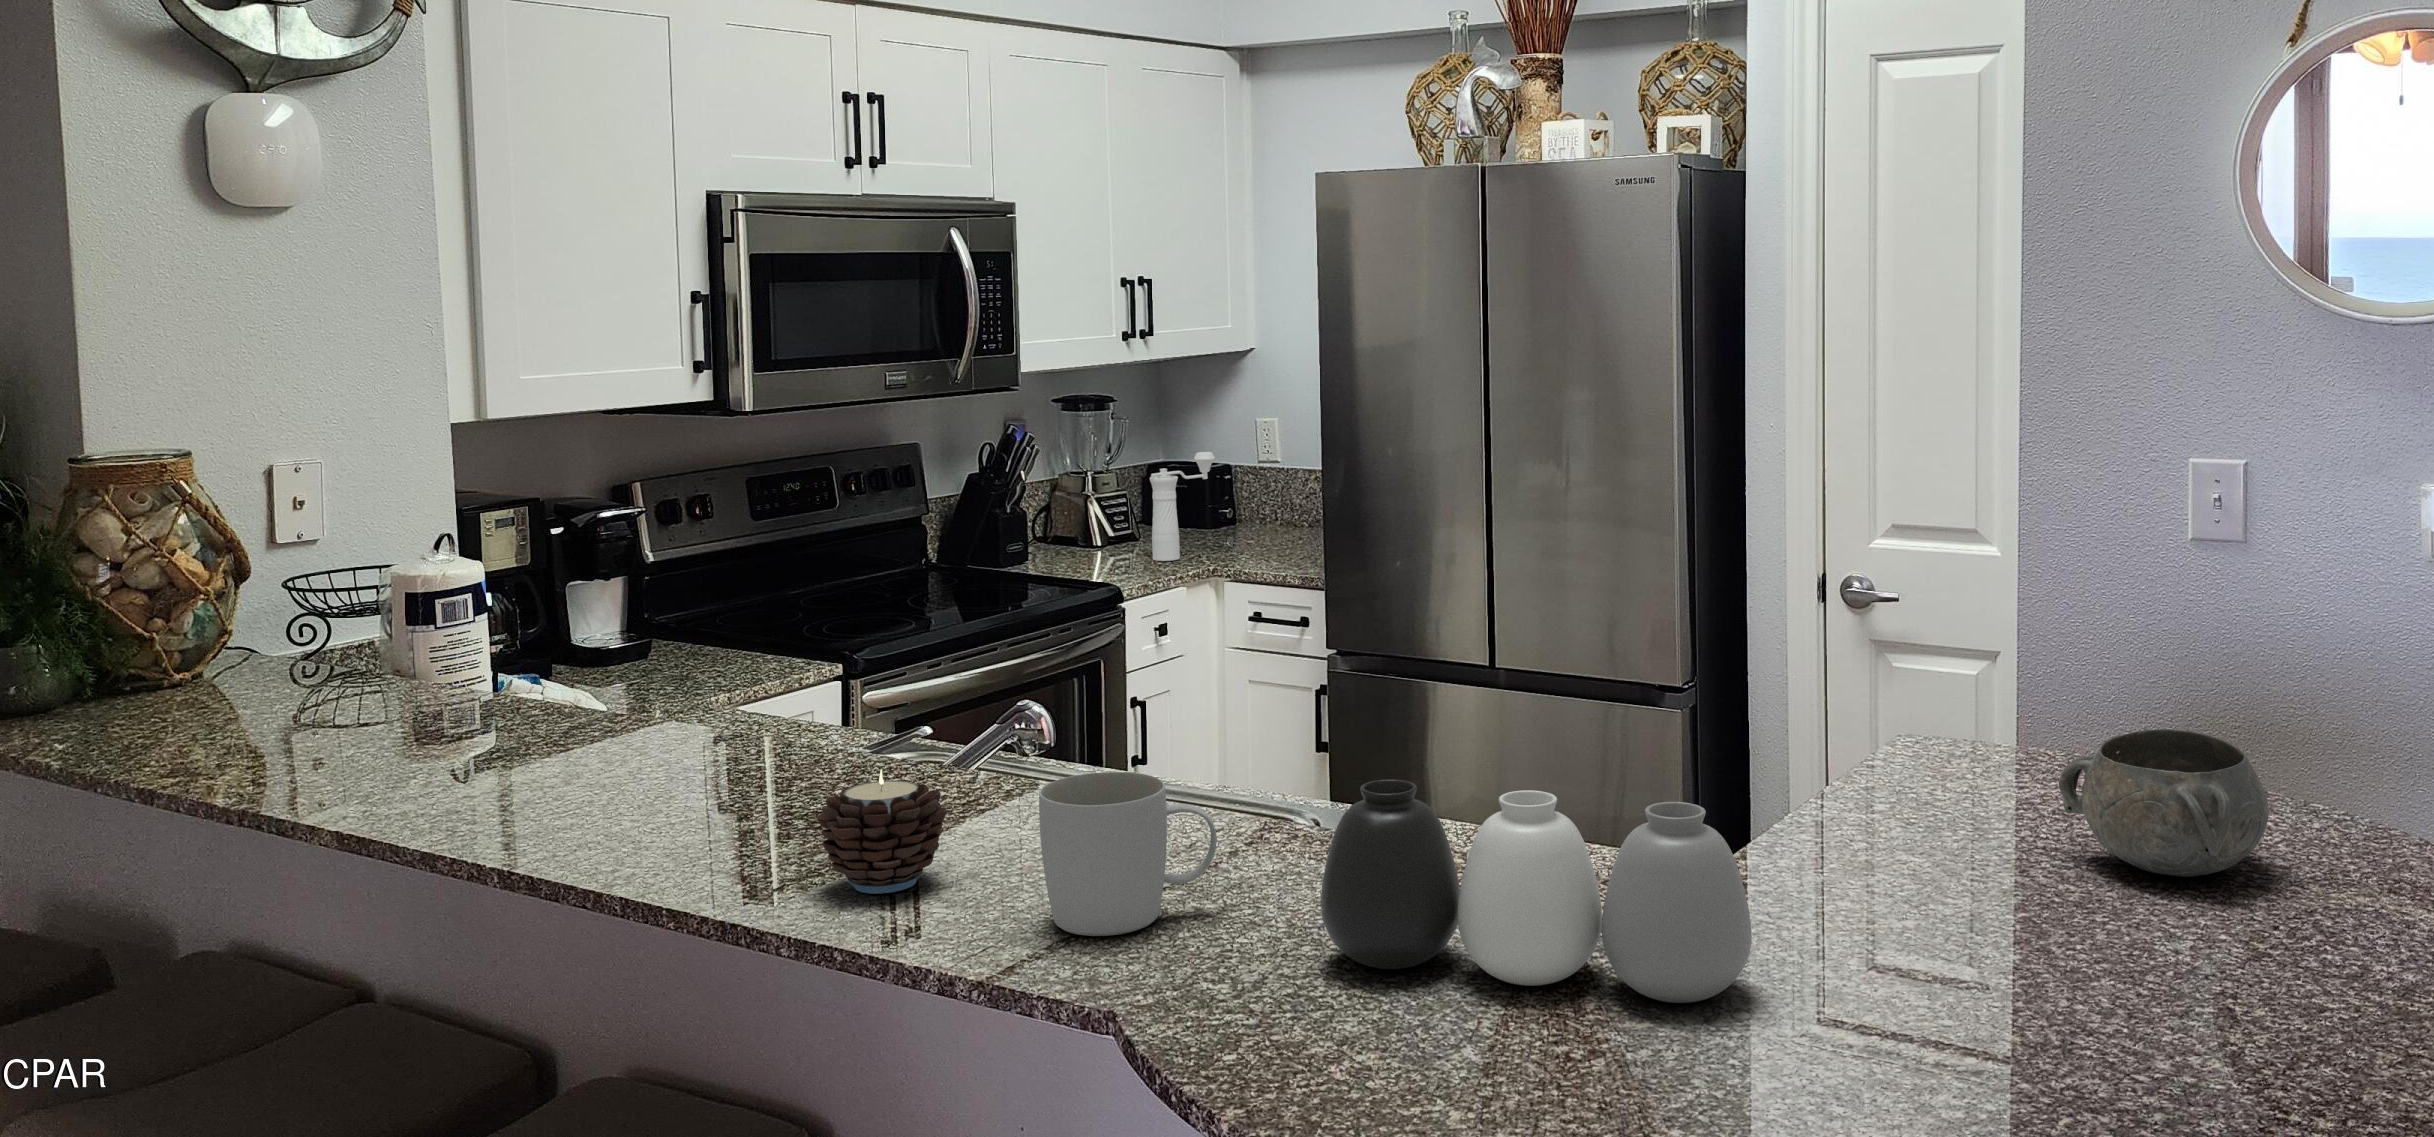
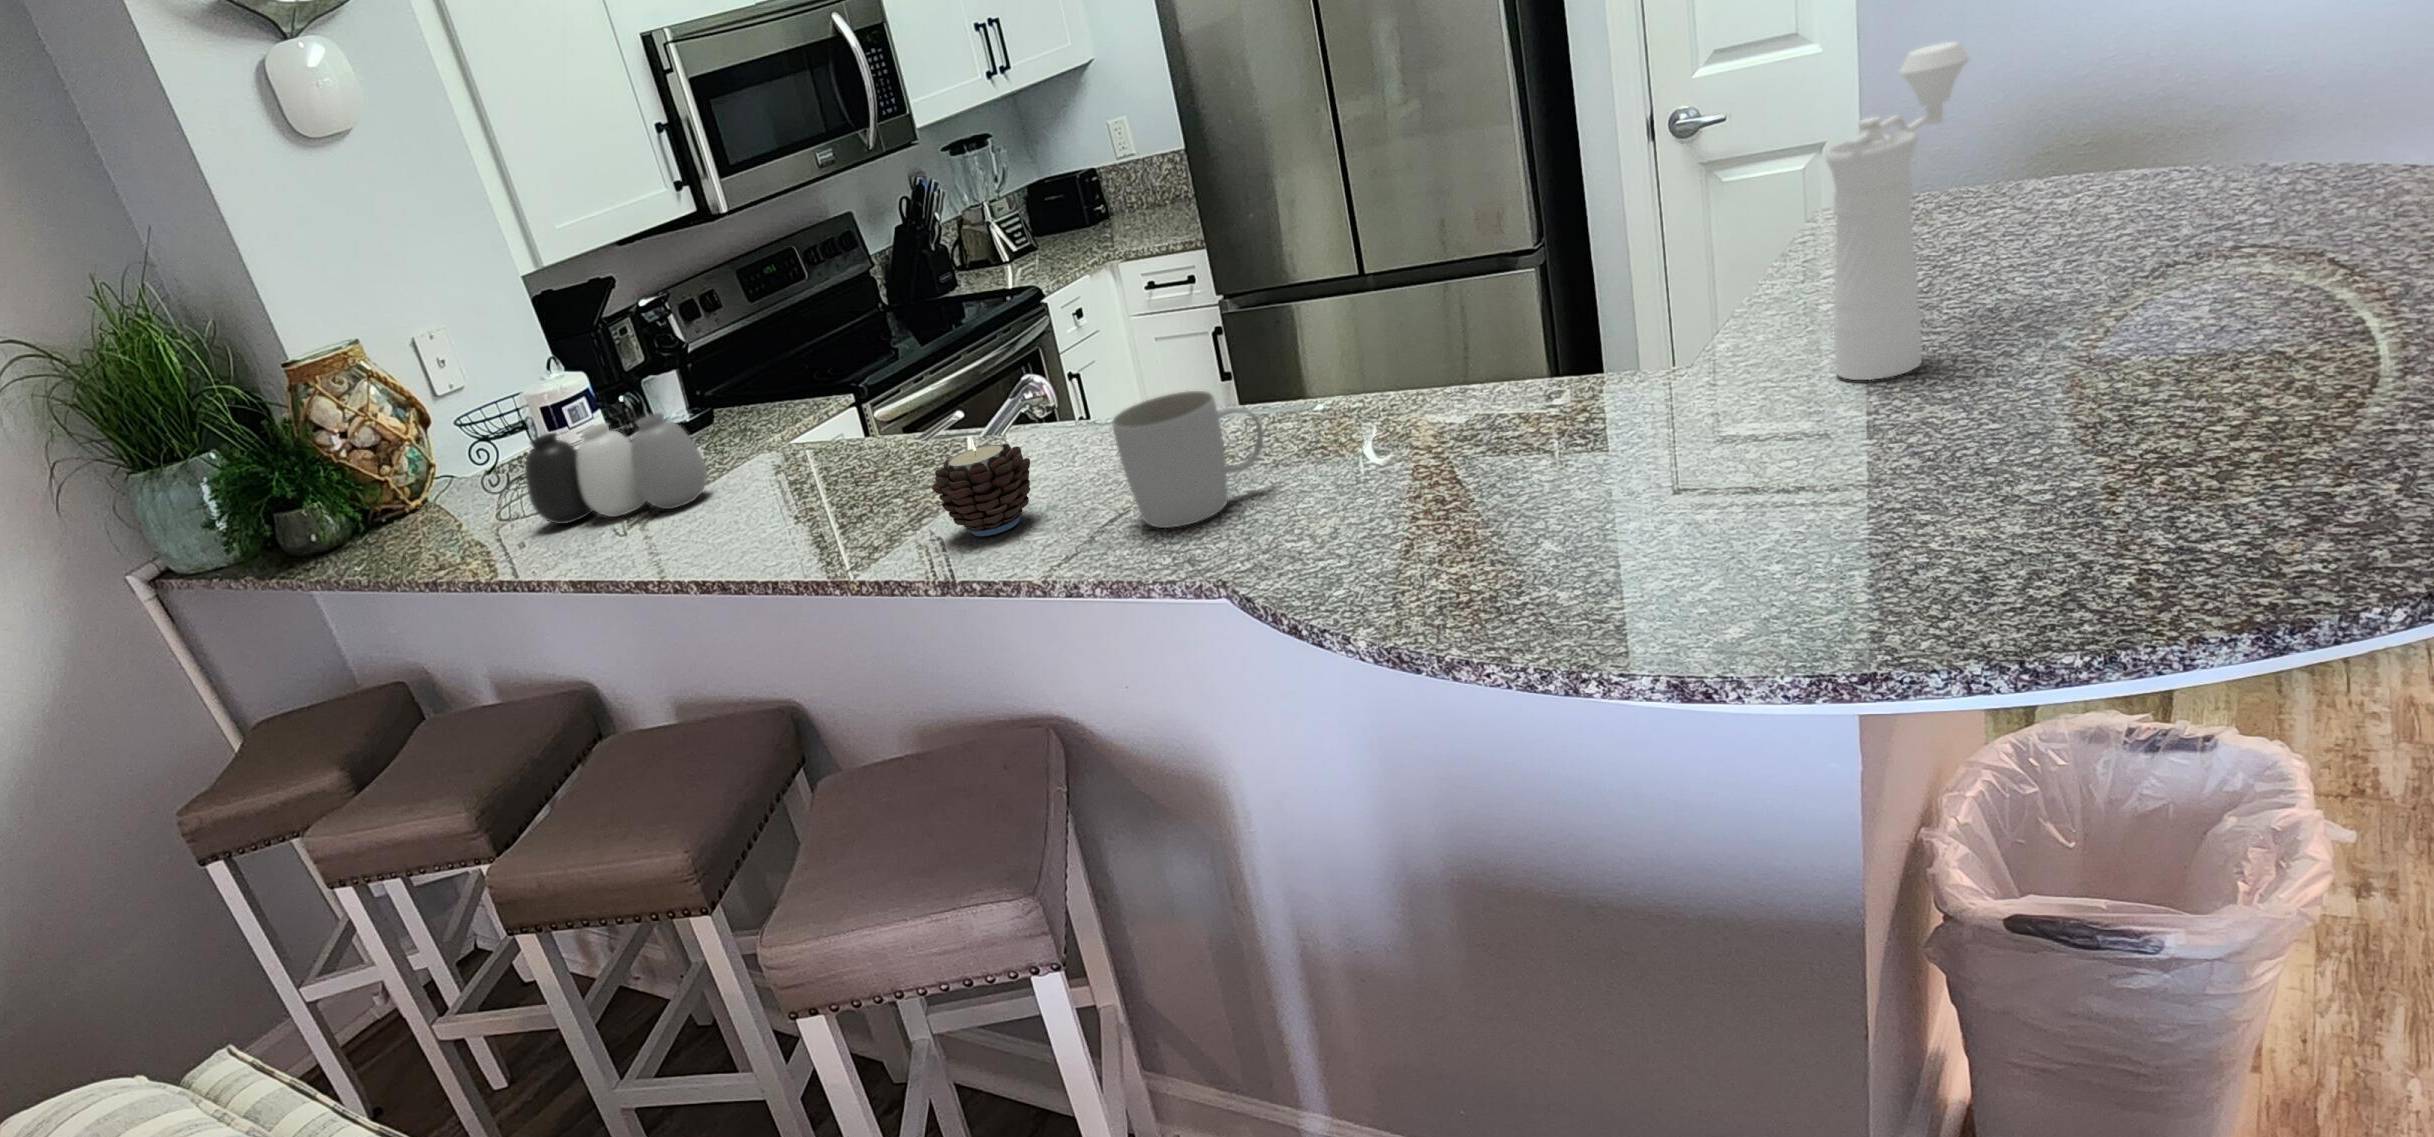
pepper mill: present [1150,452,1215,561] -> present [1825,42,1969,380]
decorative bowl: present [2059,729,2269,877] -> none [2032,119,2268,264]
vase: present [1321,779,1752,1003] -> present [525,413,707,524]

